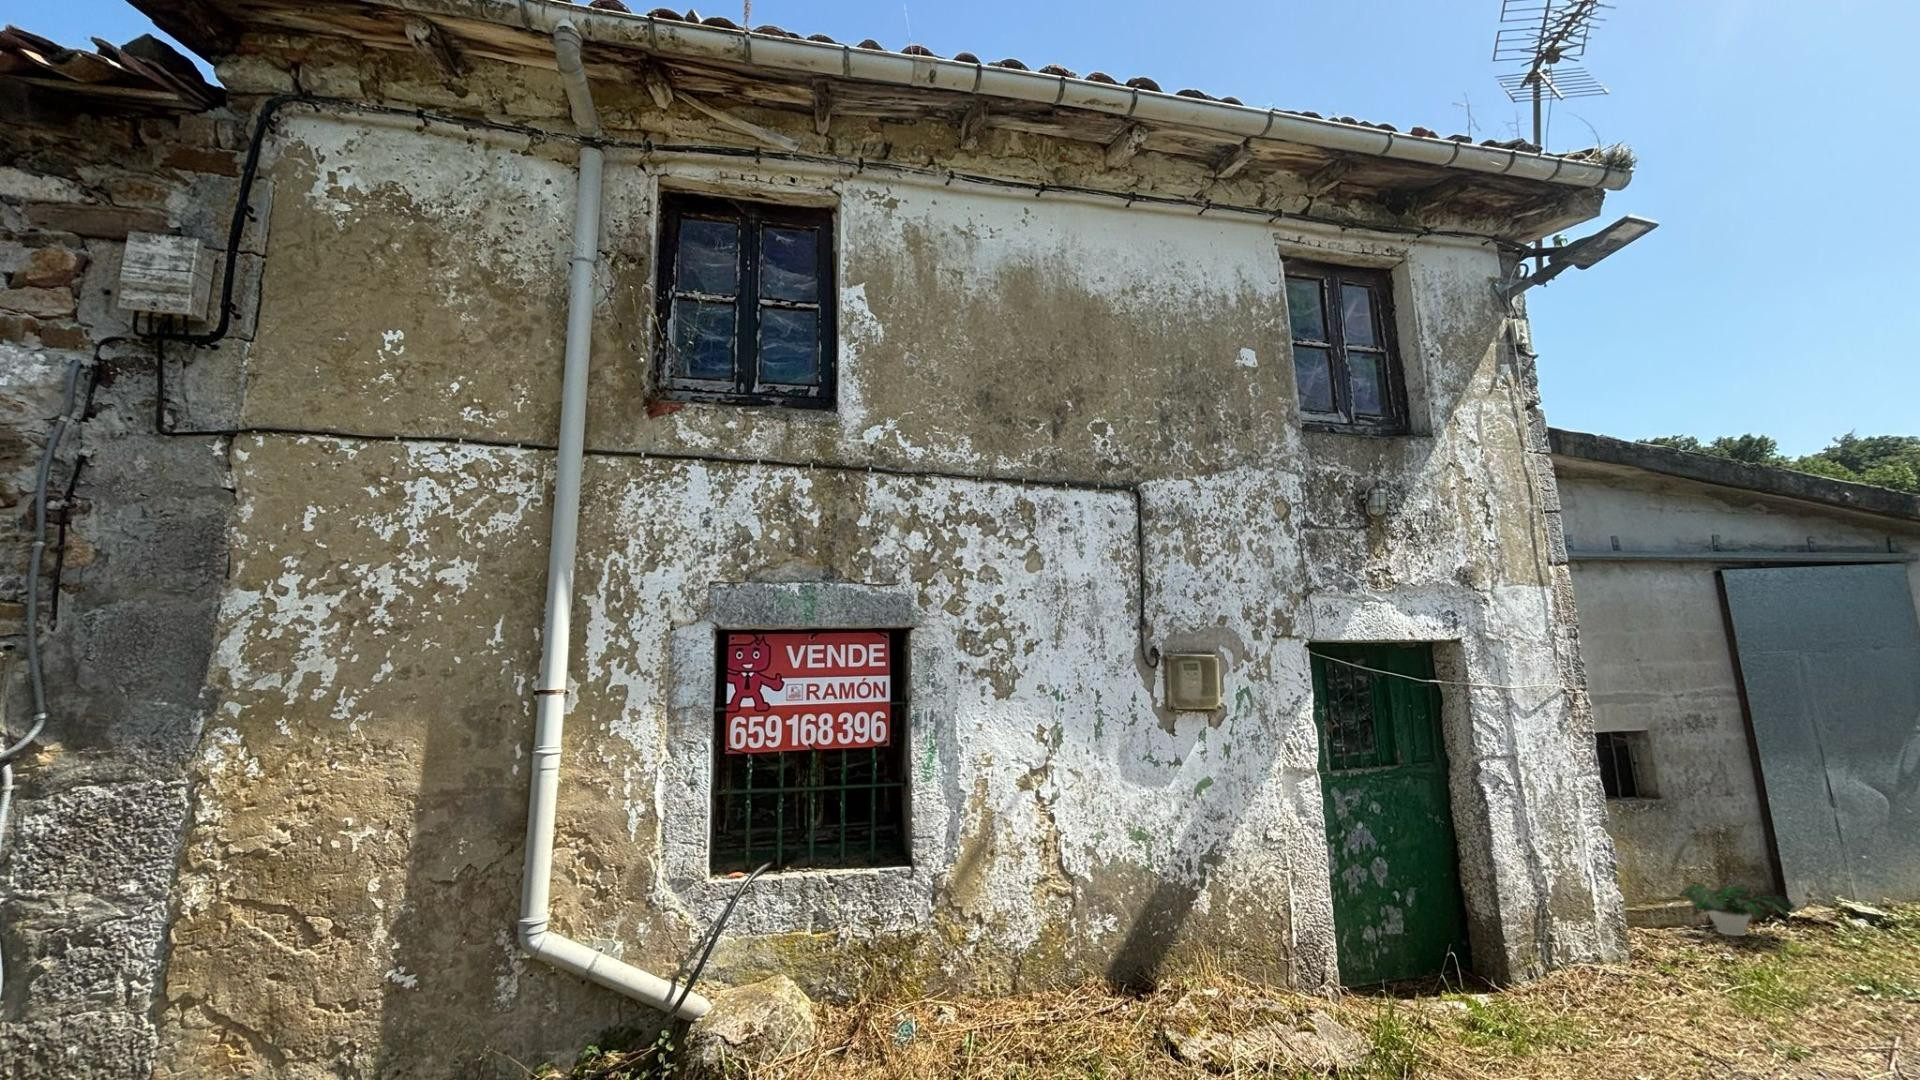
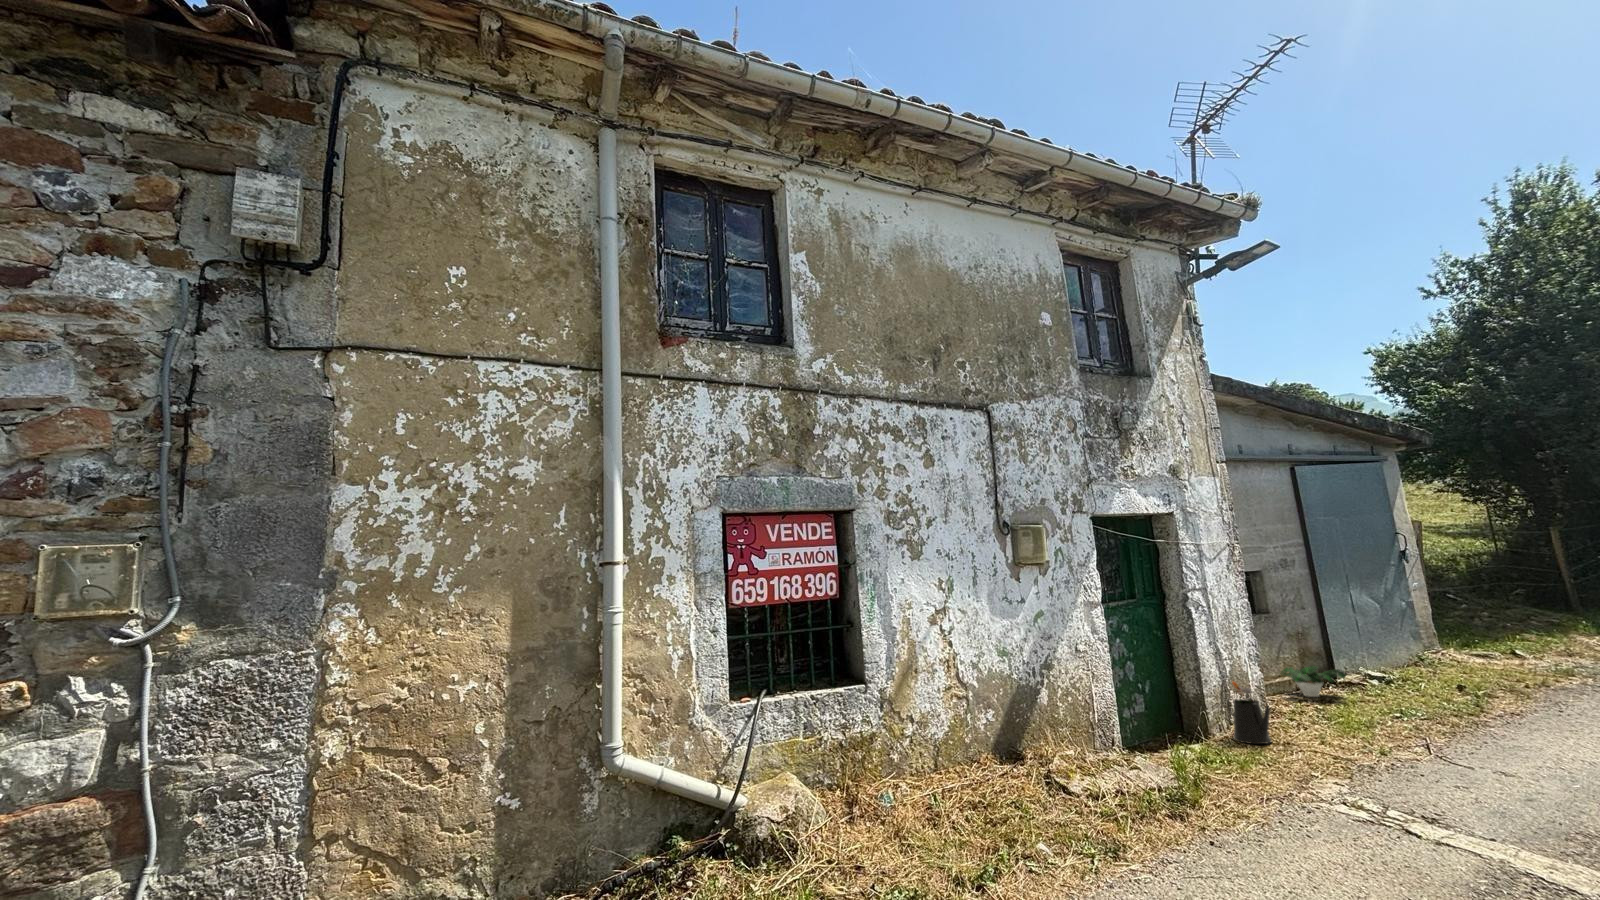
watering can: none [1537,900,1601,1006] -> present [1227,682,1272,744]

